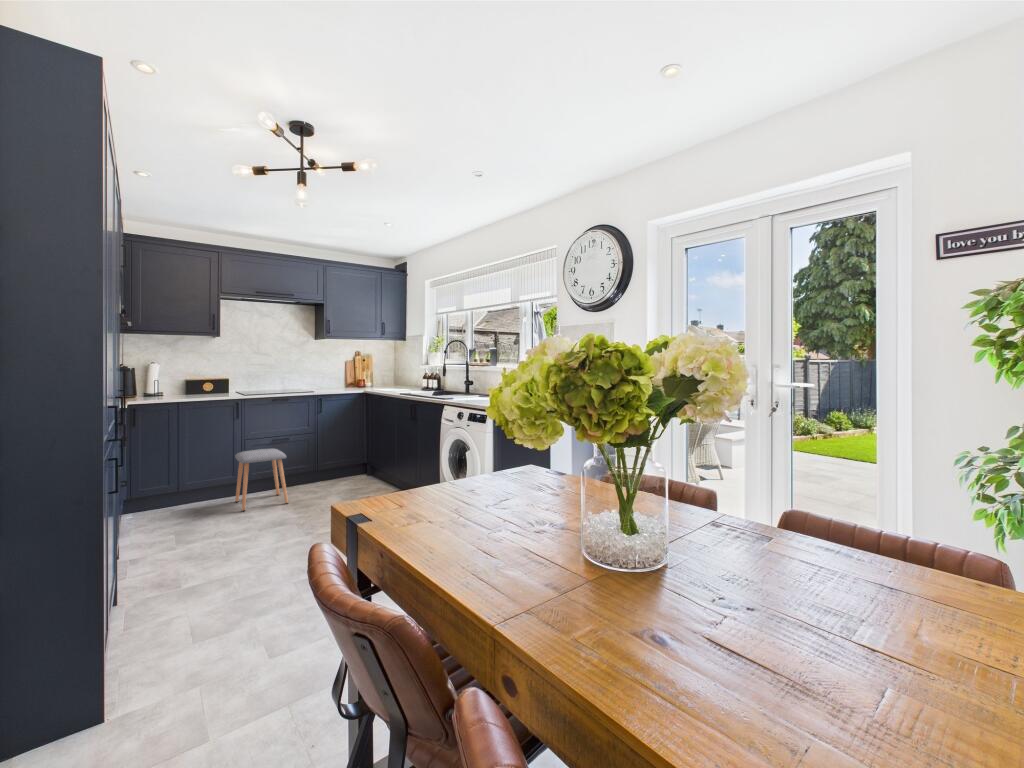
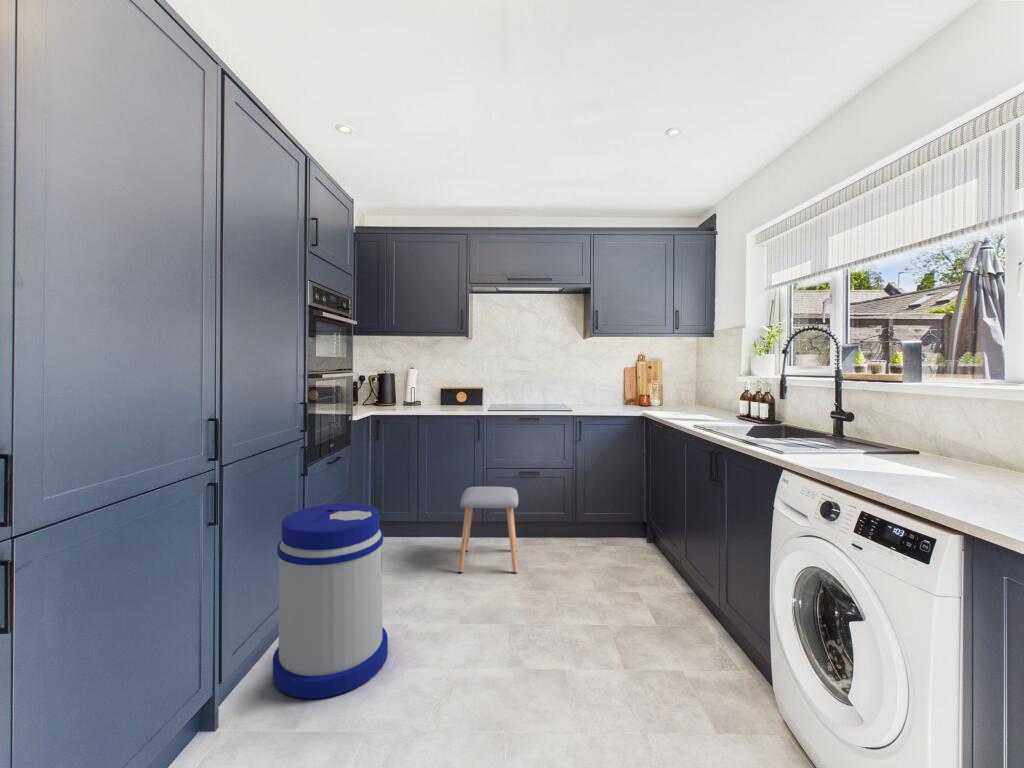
trash can: none [139,456,227,575] -> present [273,503,388,698]

